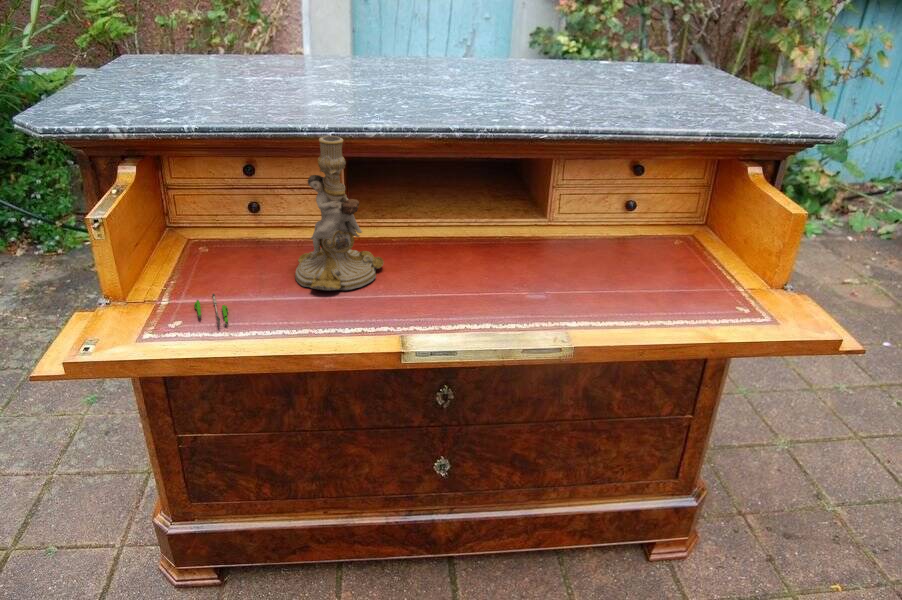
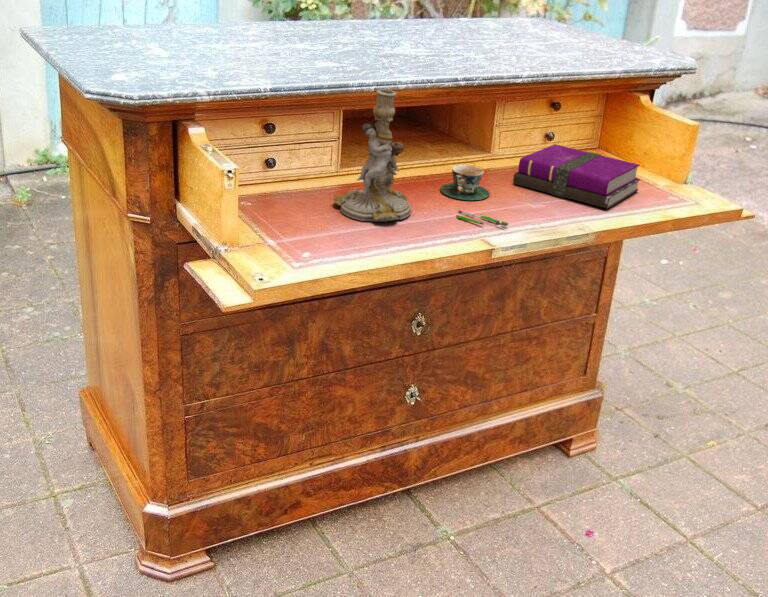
notebook: none [544,215,709,309] -> present [513,144,640,209]
teacup: none [442,230,500,275] -> present [440,164,489,200]
pen: present [195,294,228,326] -> present [456,211,508,226]

